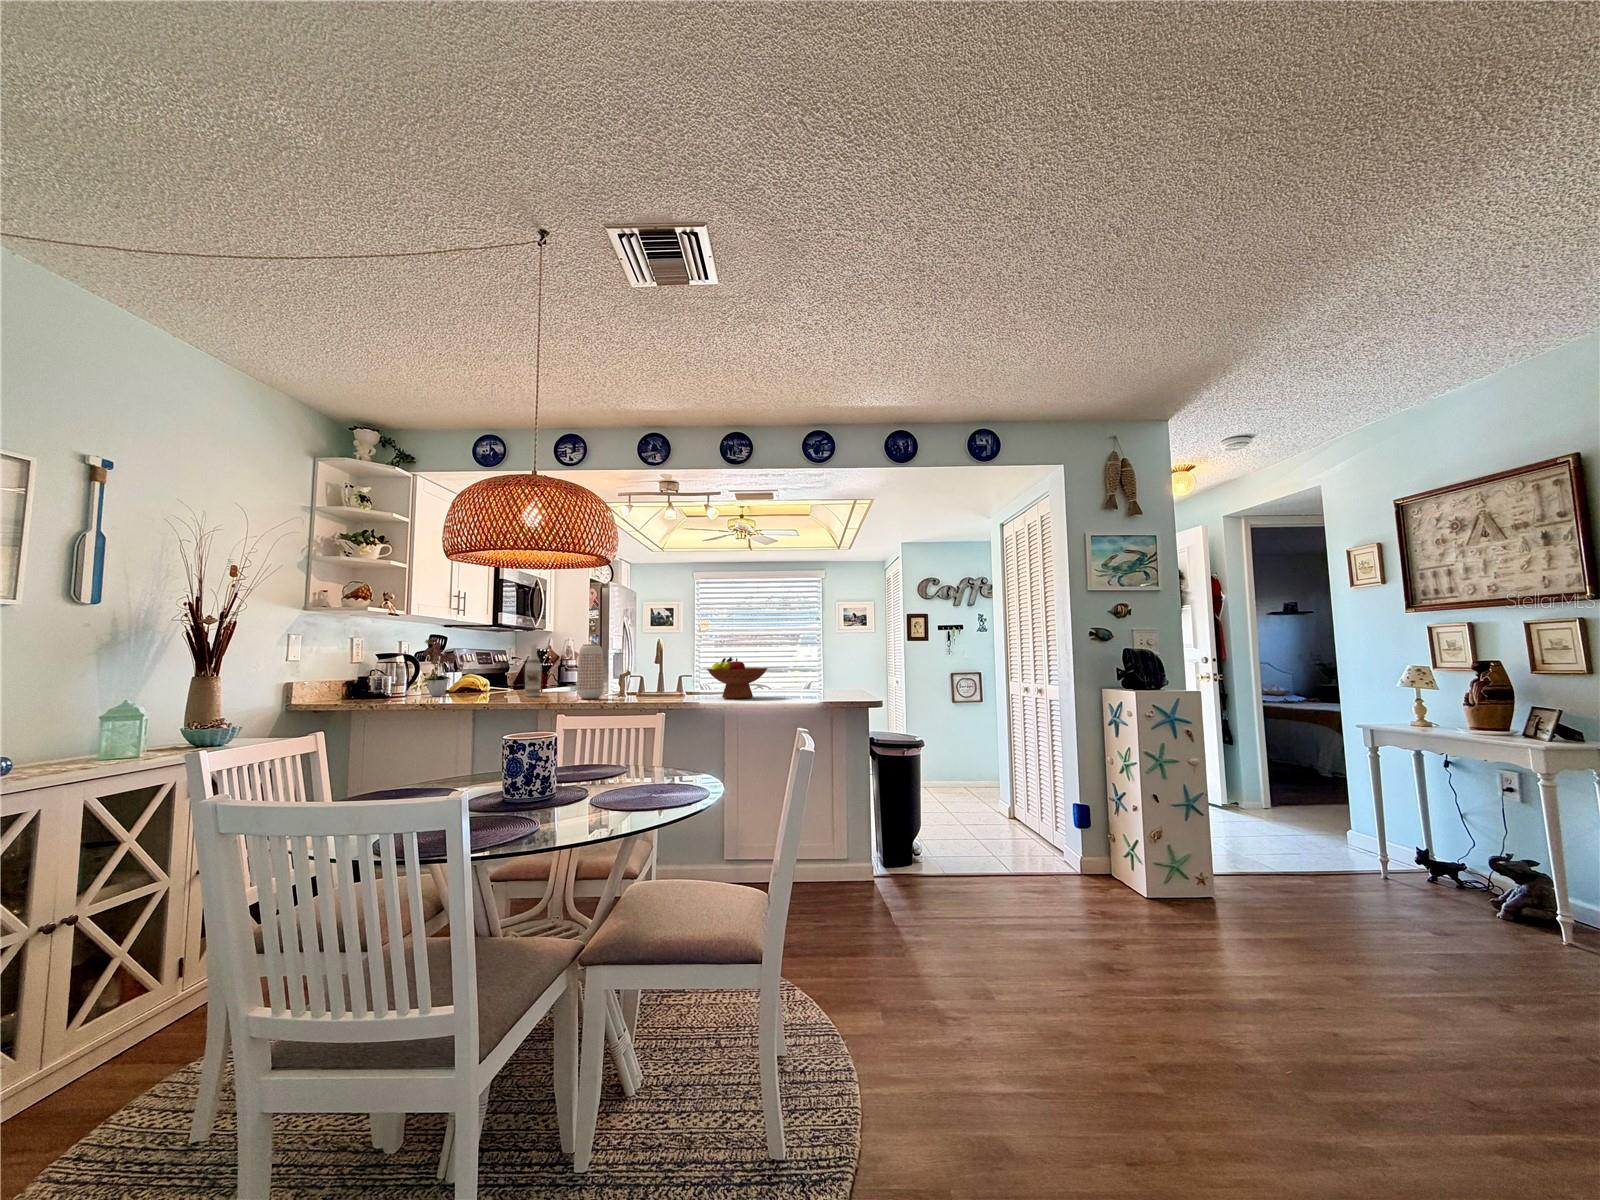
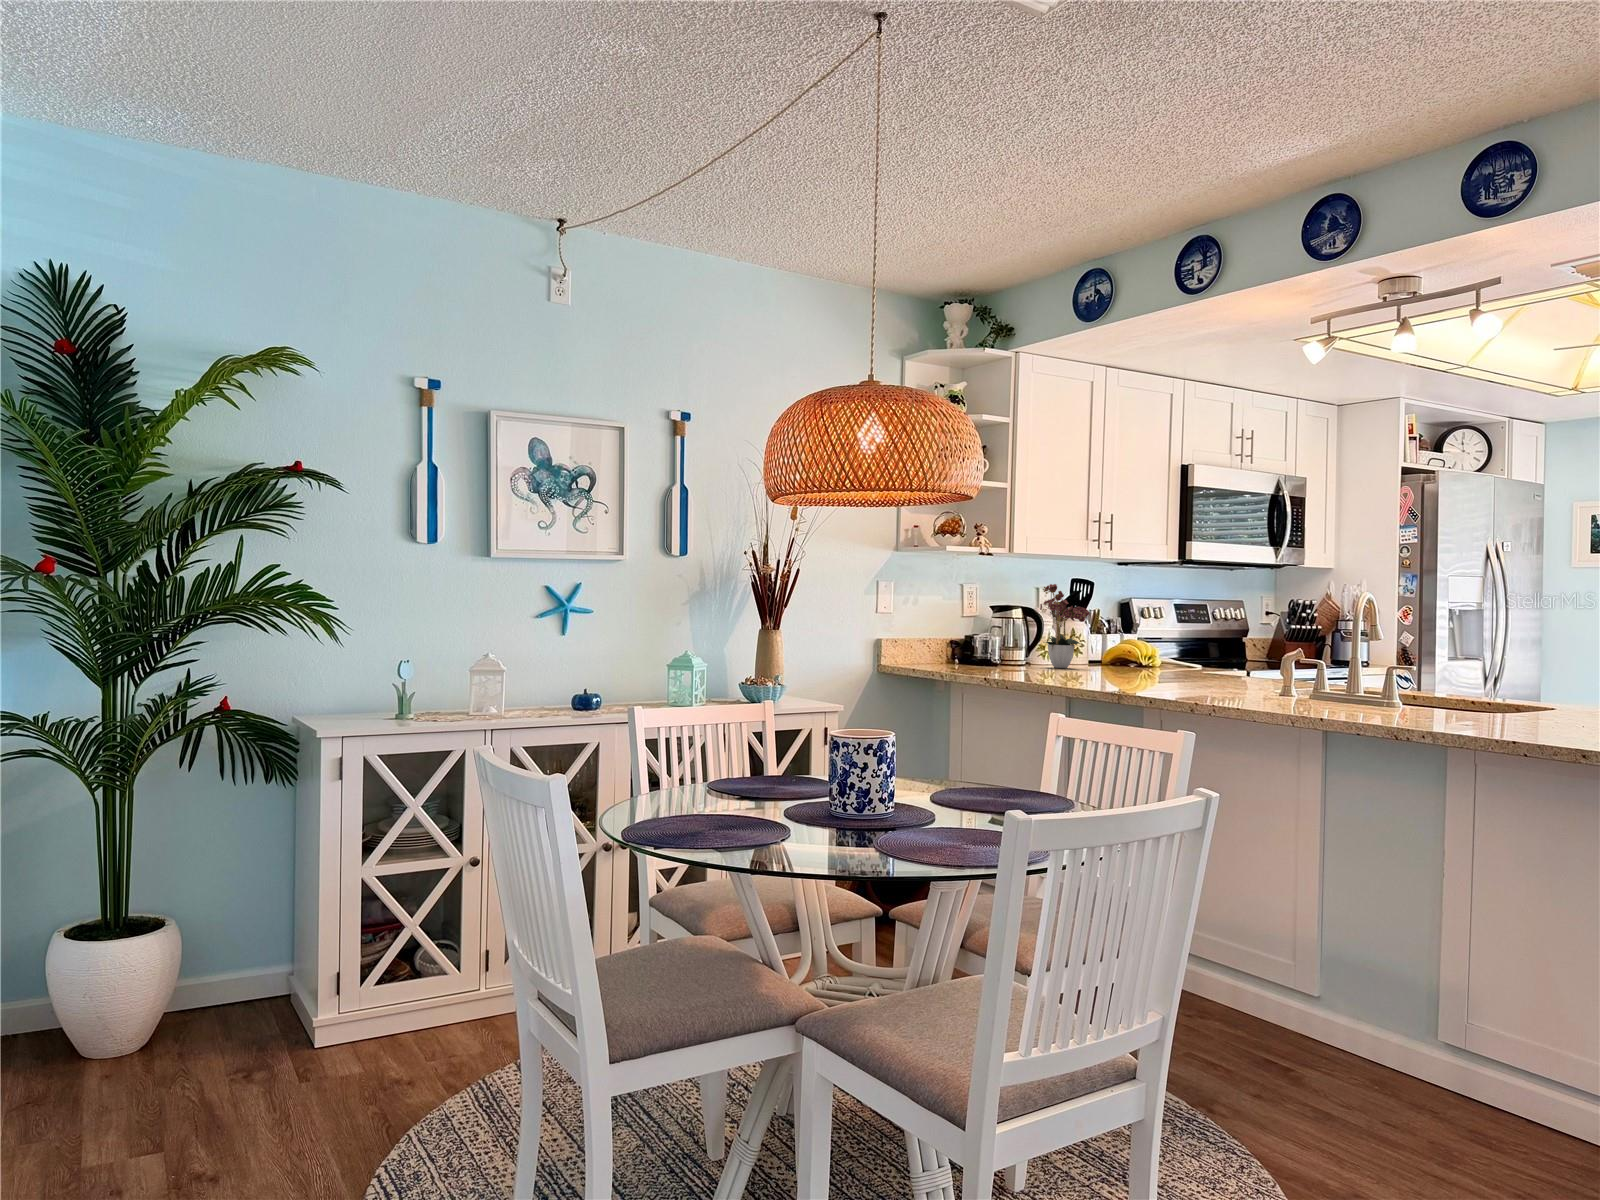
wine bottle: present [525,643,542,697] -> none [1153,596,1179,681]
vase: present [577,644,604,699] -> none [1186,603,1232,695]
fruit bowl: present [707,657,768,699] -> none [1392,639,1538,726]

